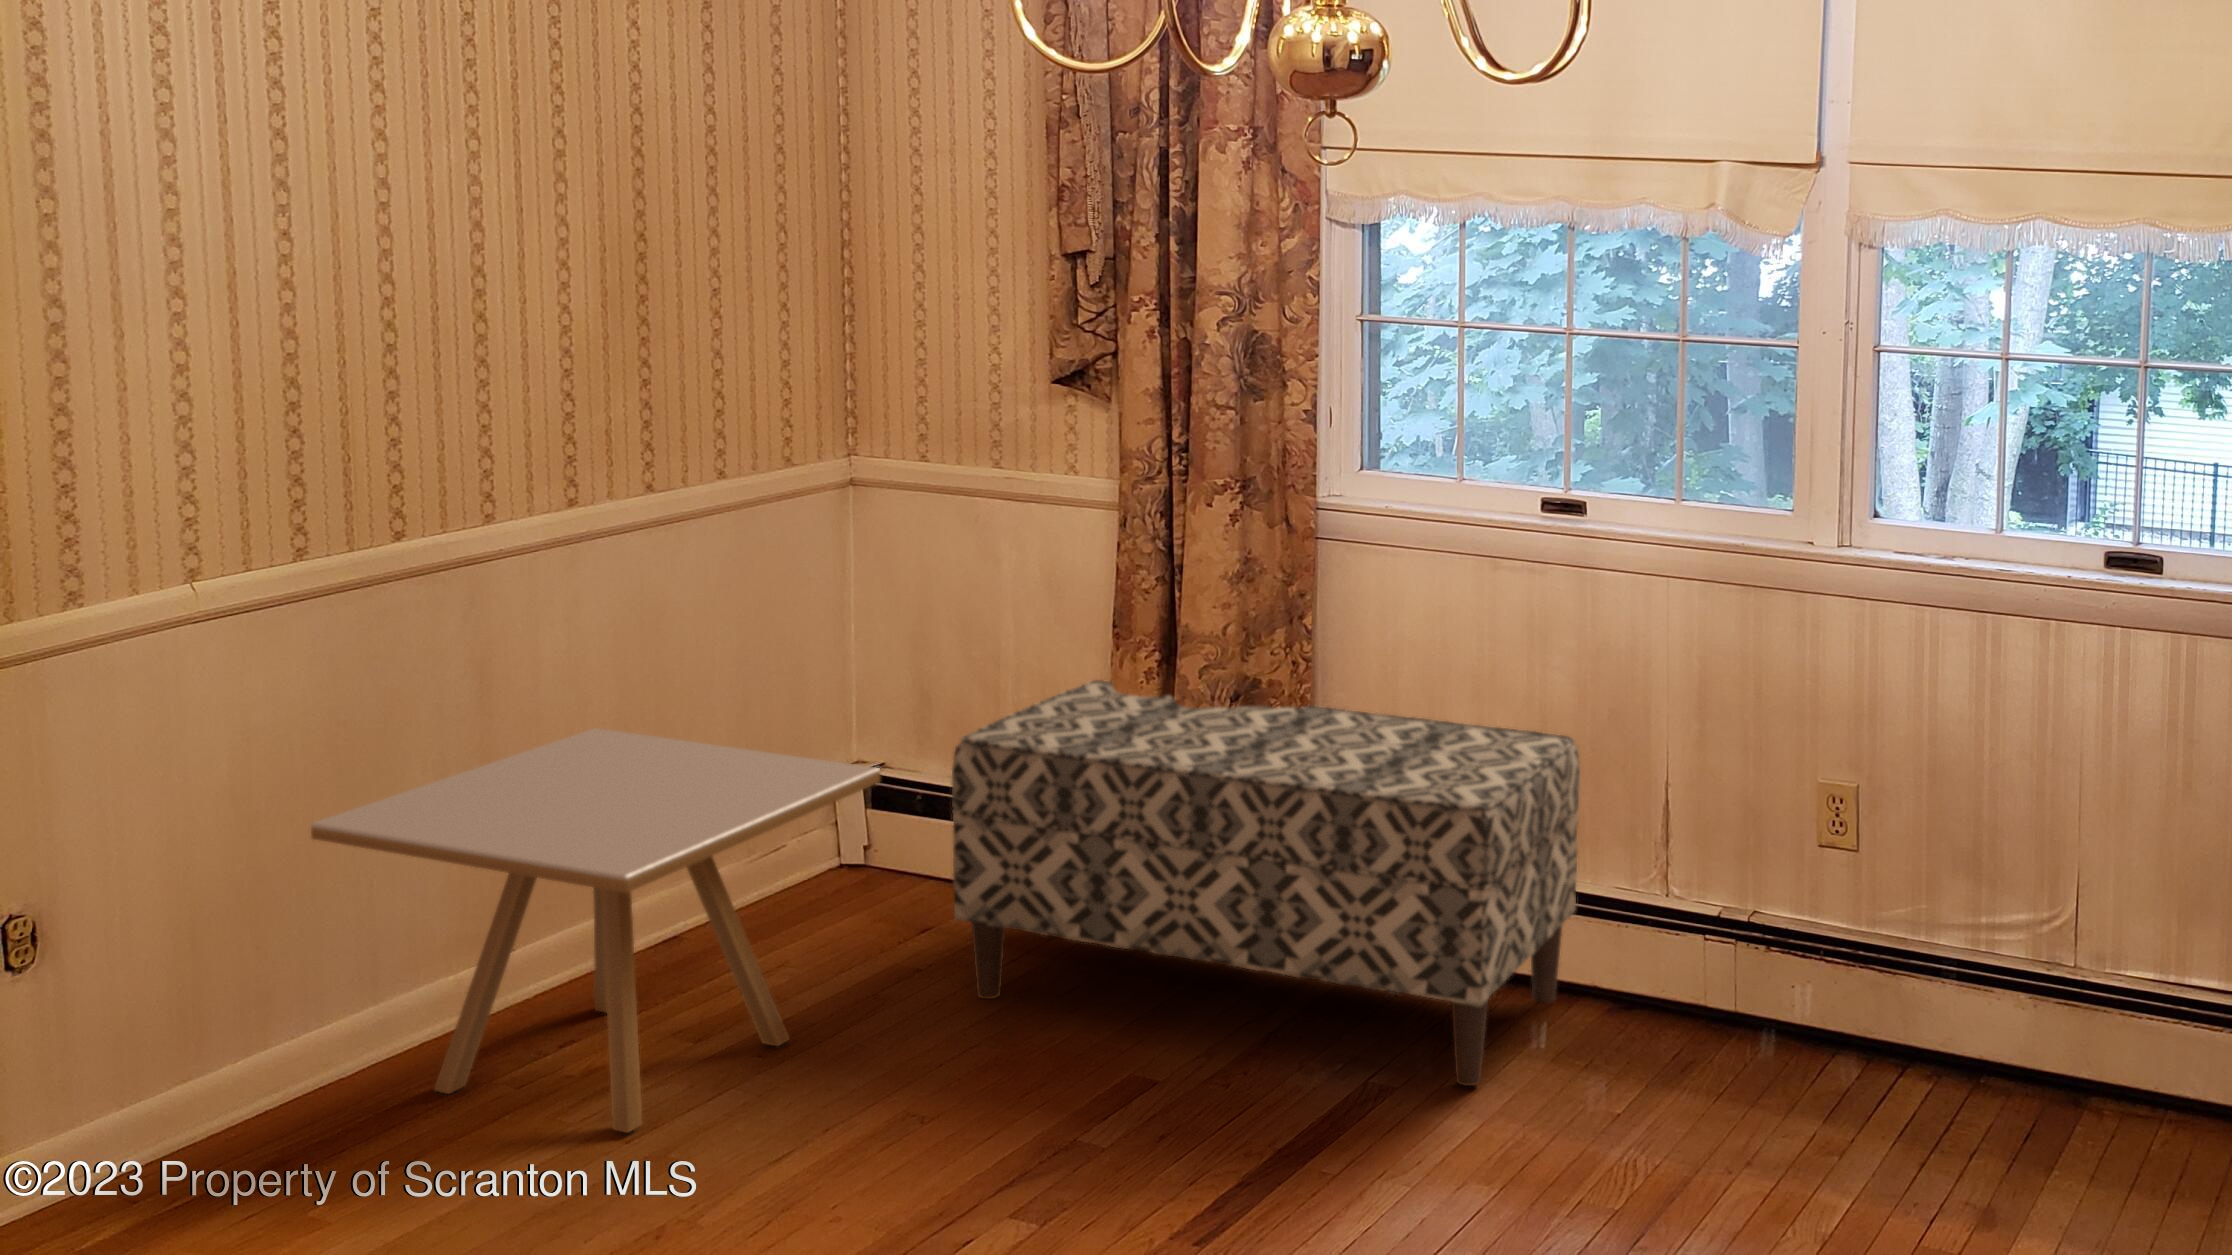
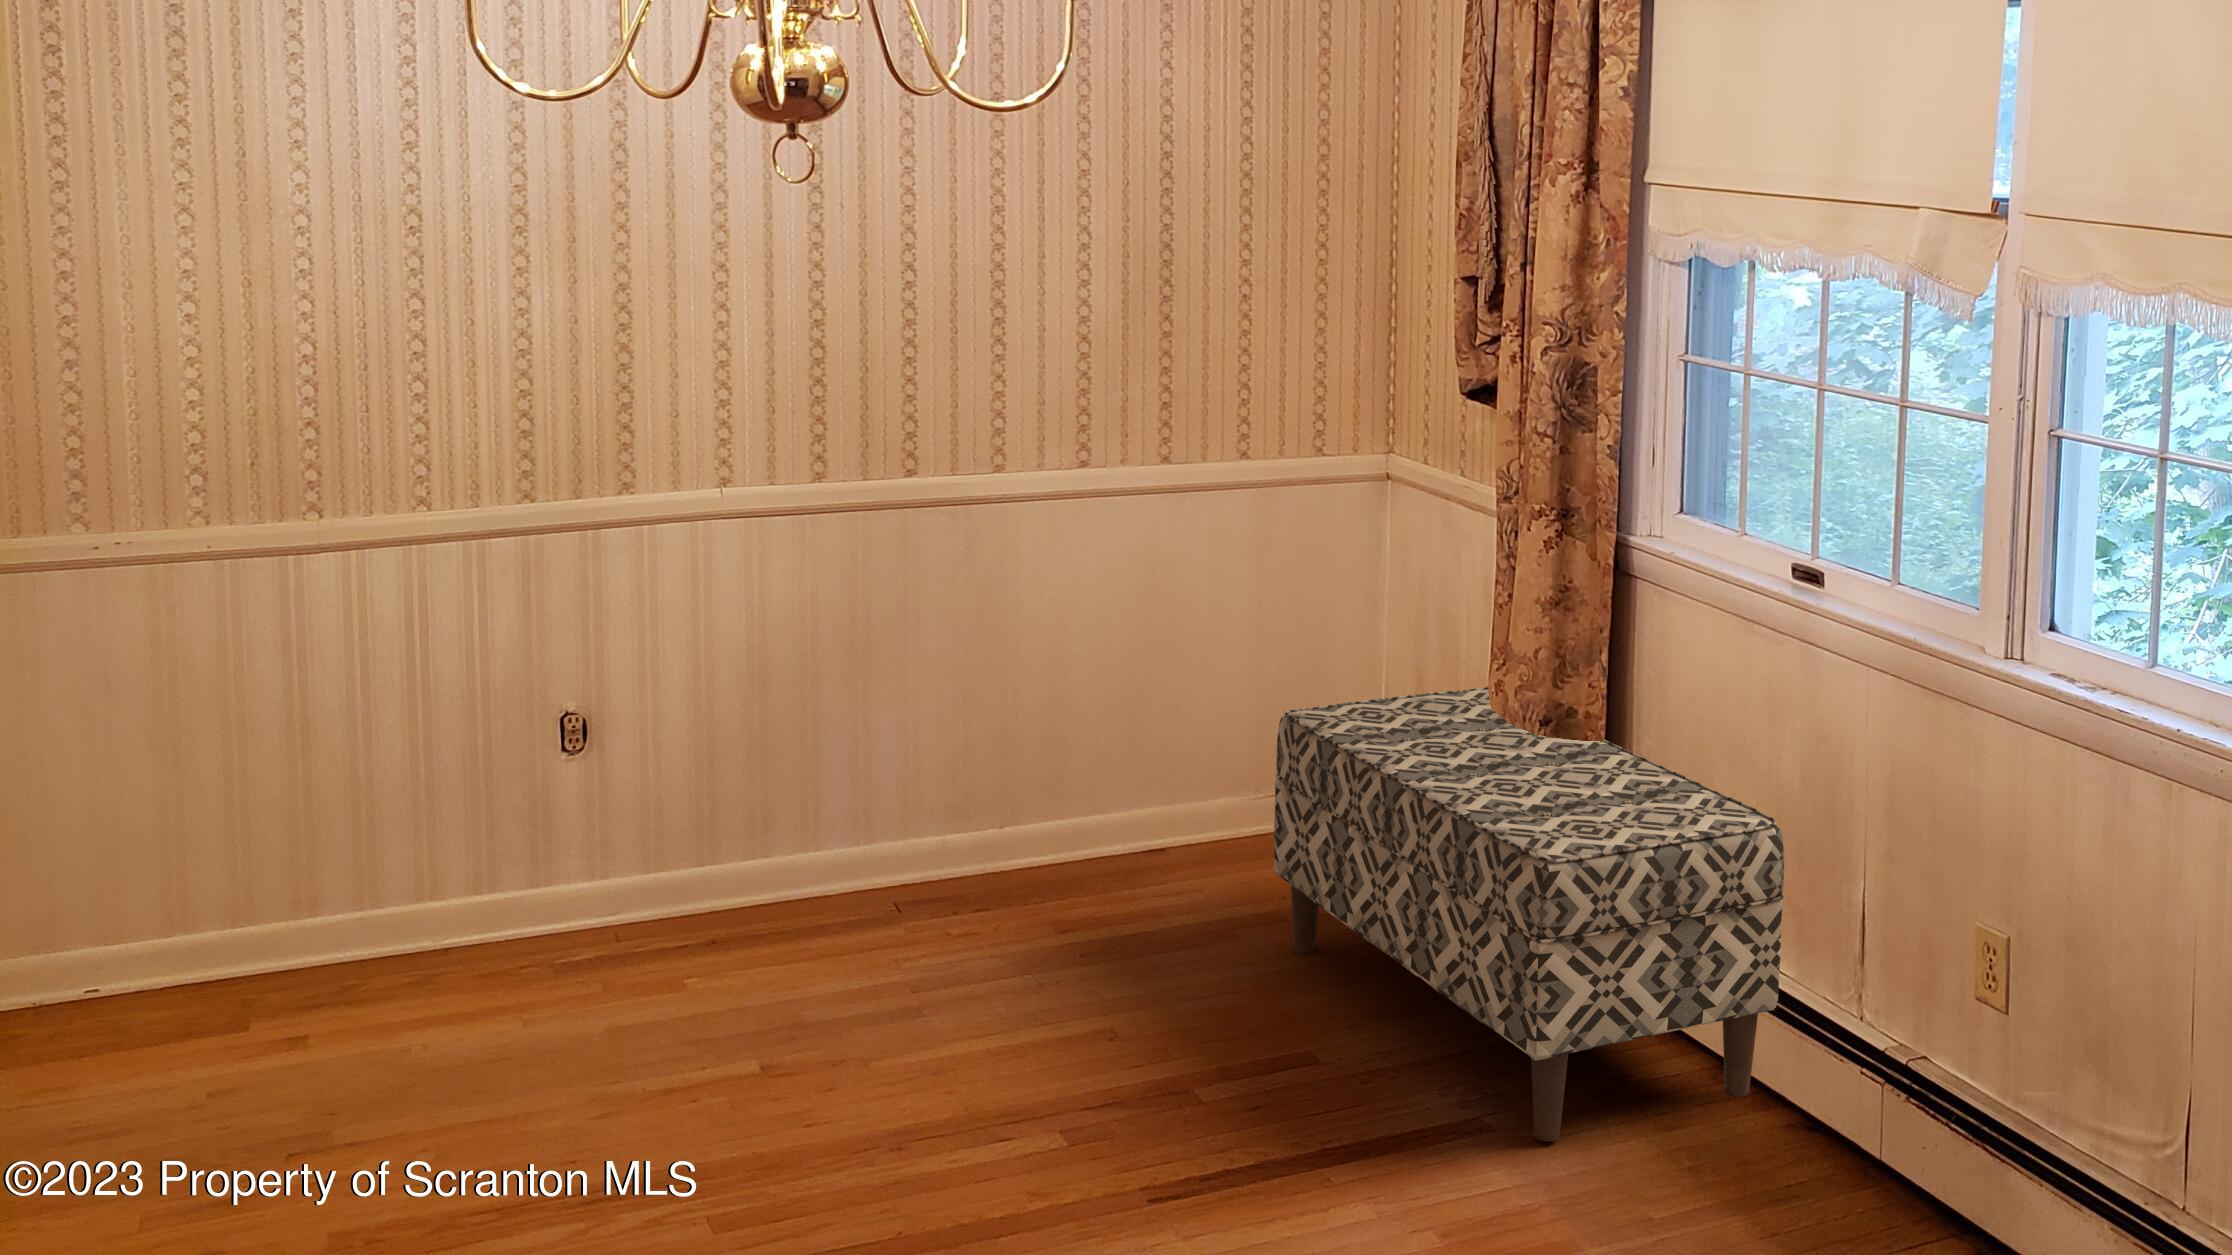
side table: present [311,728,880,1133] -> none [801,654,1196,973]

